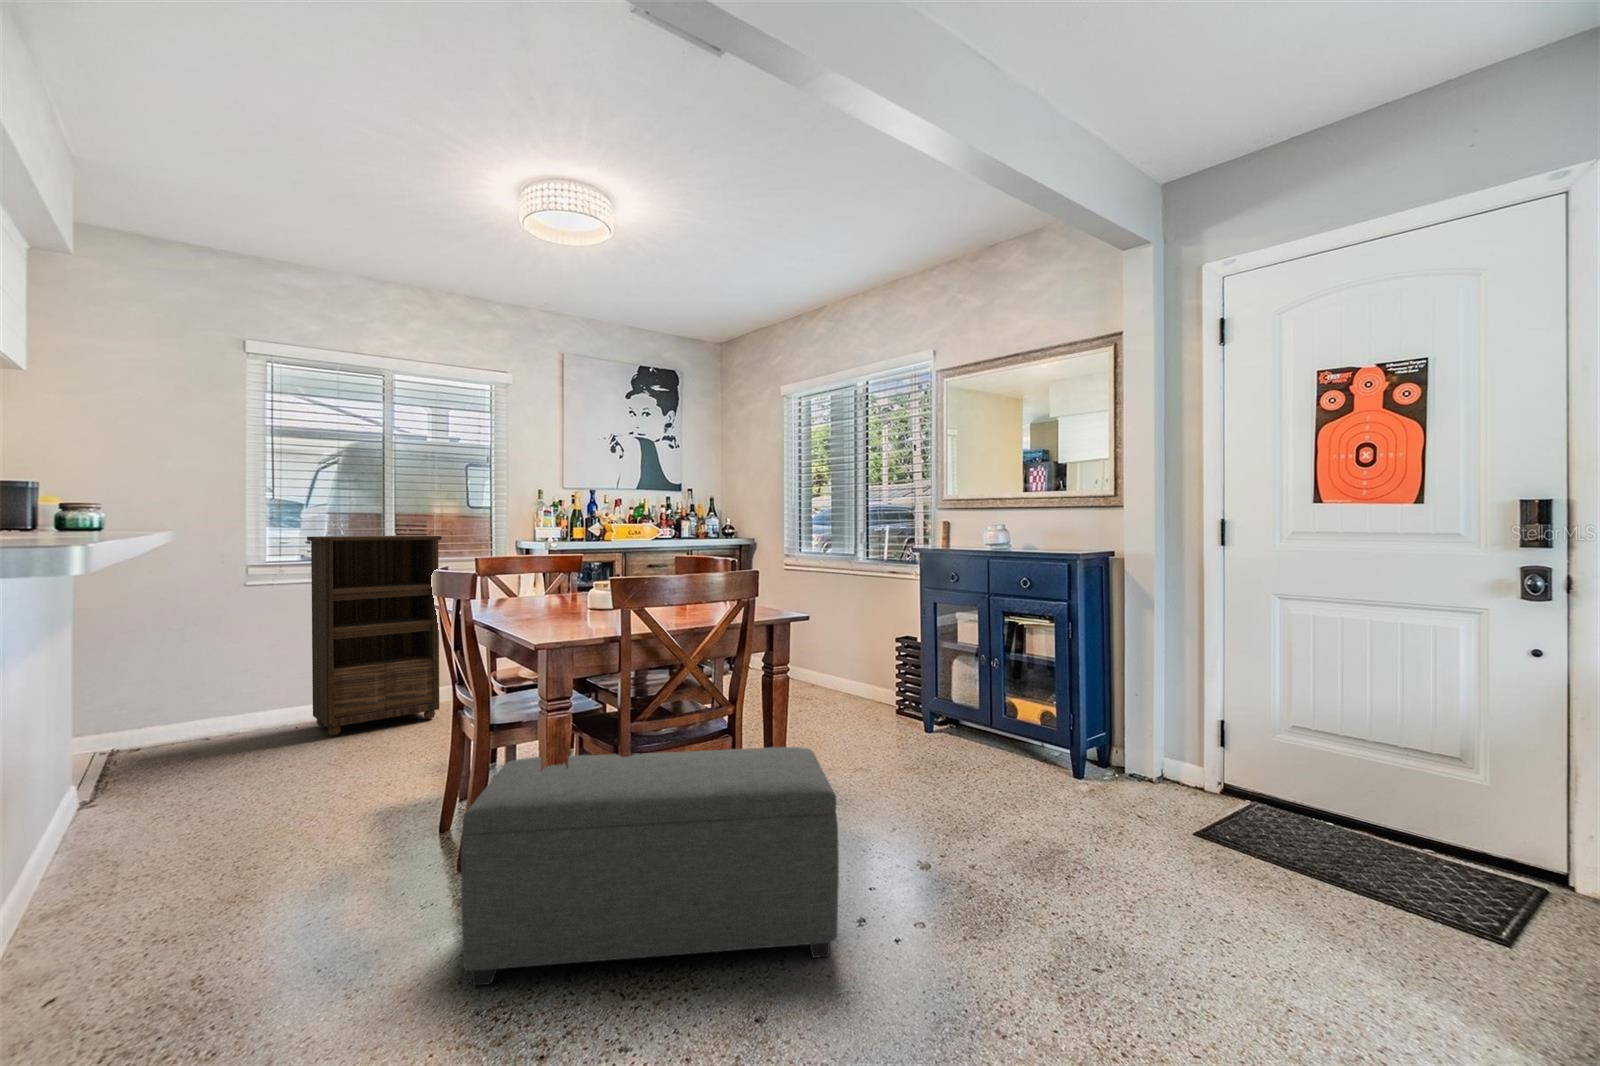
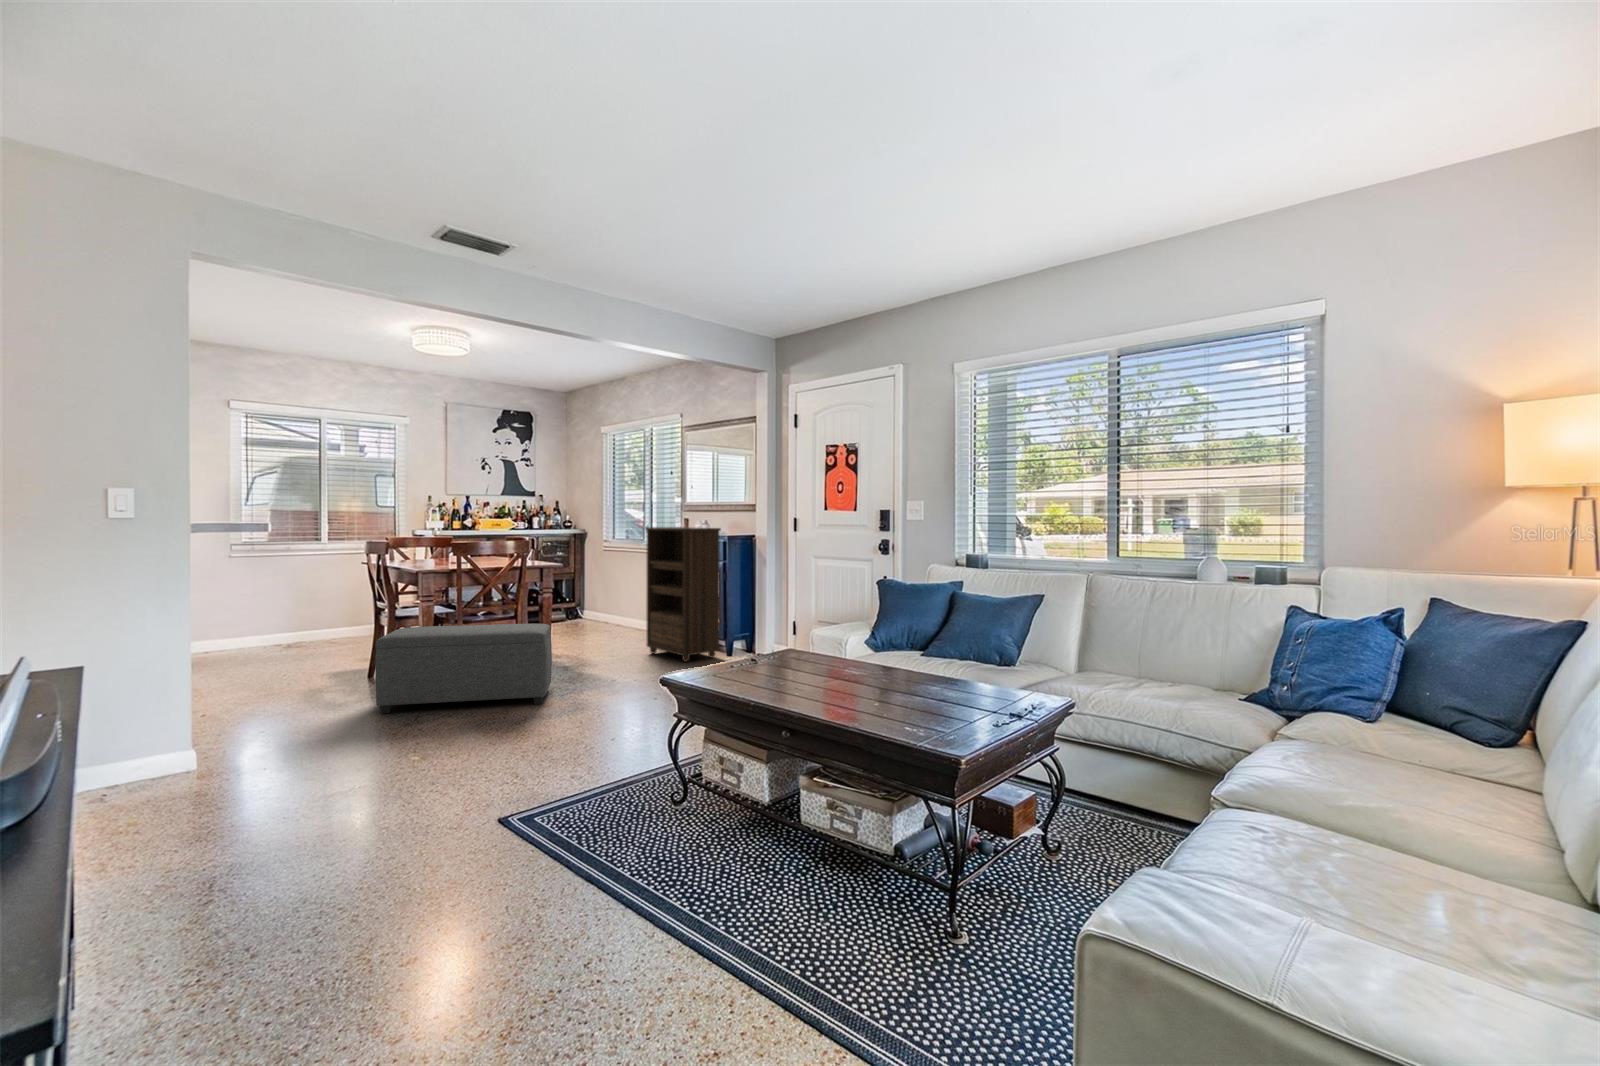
bookshelf: present [307,535,442,736] -> present [646,527,721,662]

